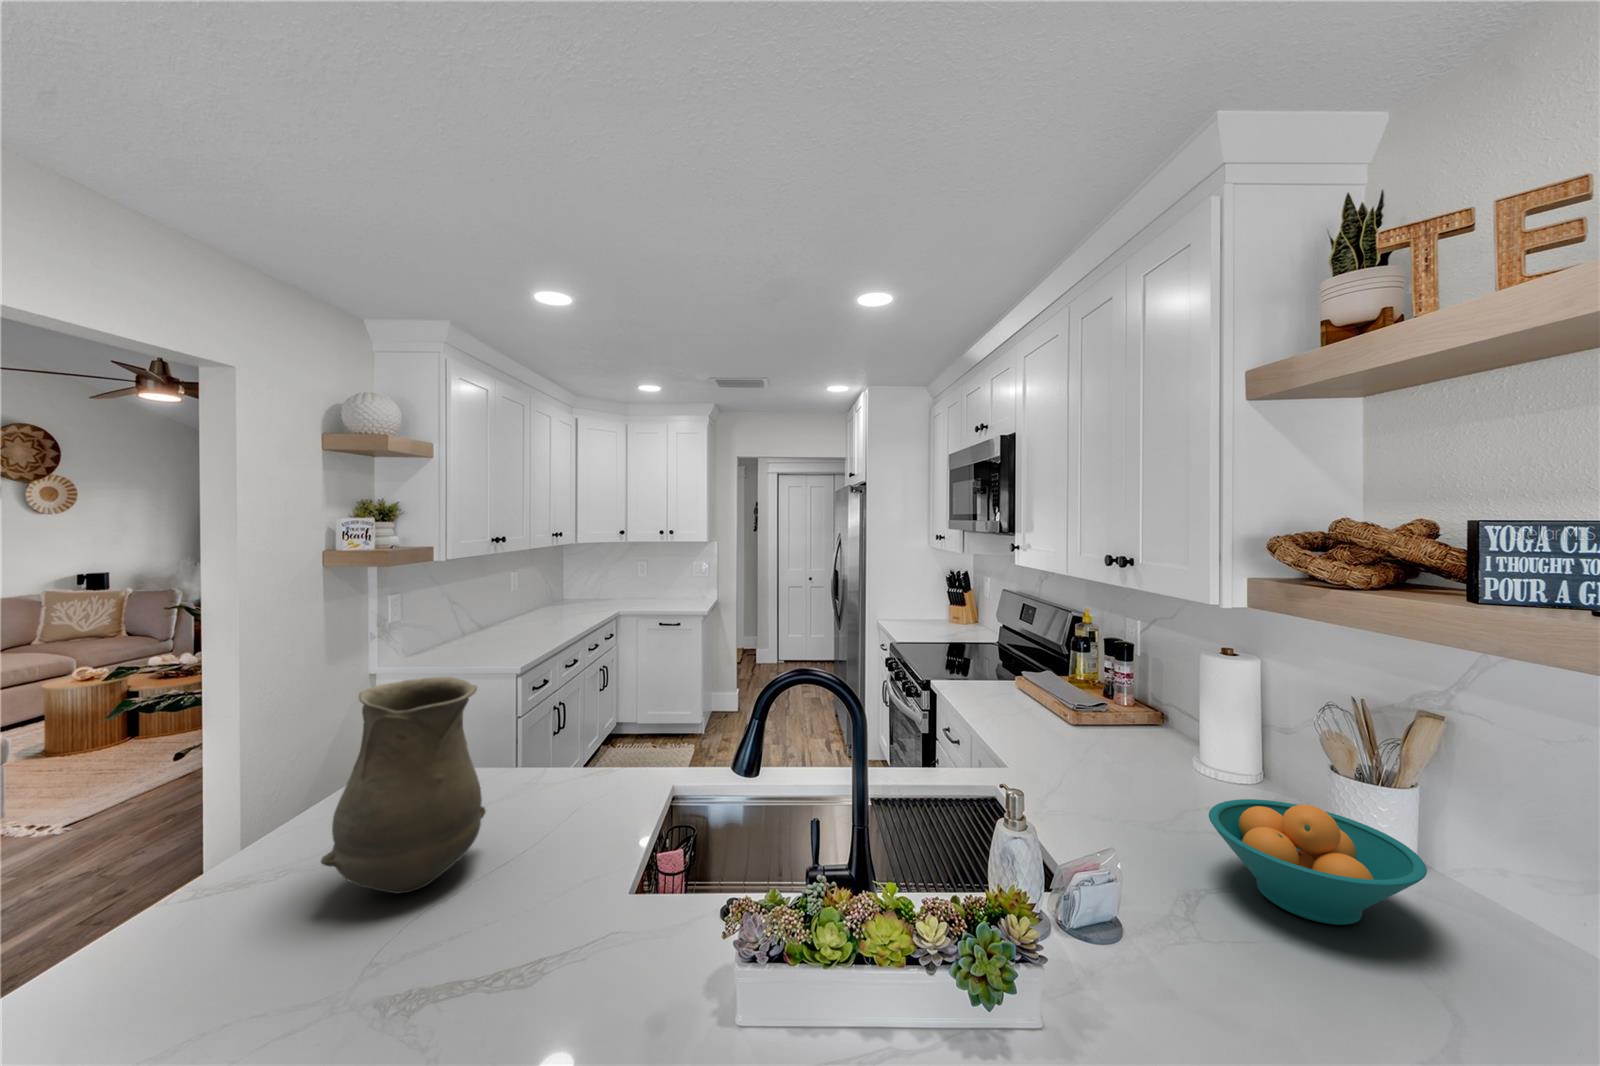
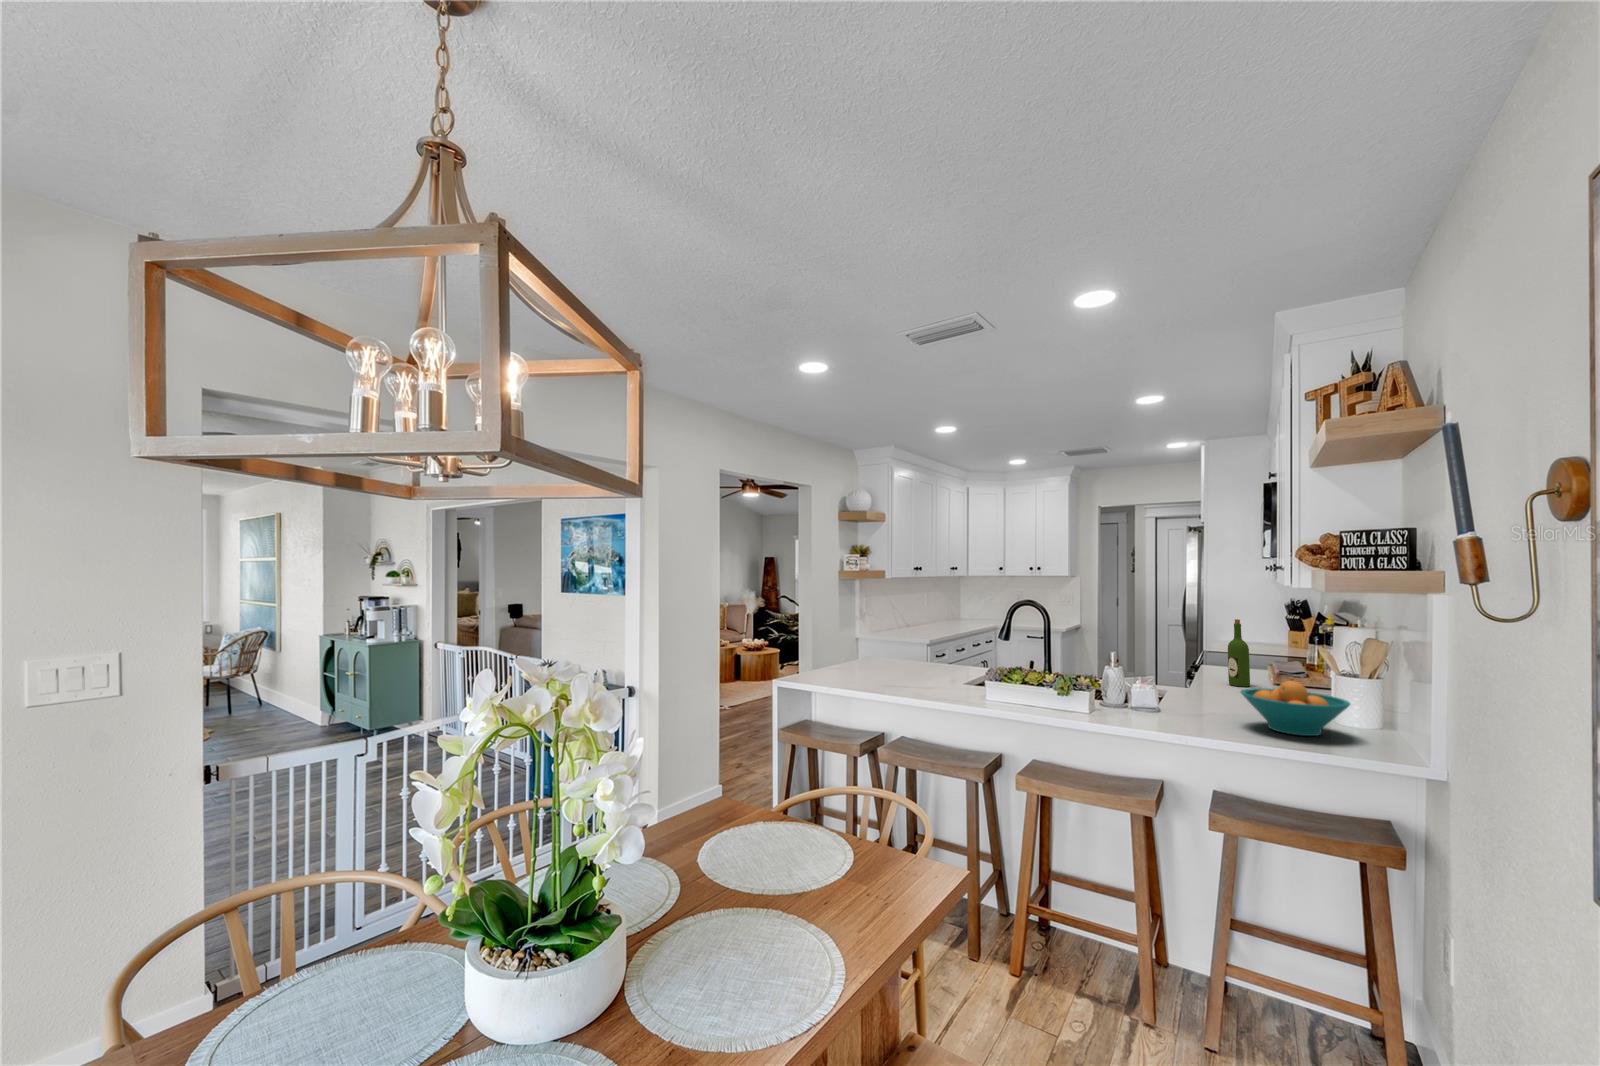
wine bottle: none [1006,630,1034,730] -> present [1228,619,1250,687]
vase: present [321,677,486,894] -> none [860,606,911,680]

